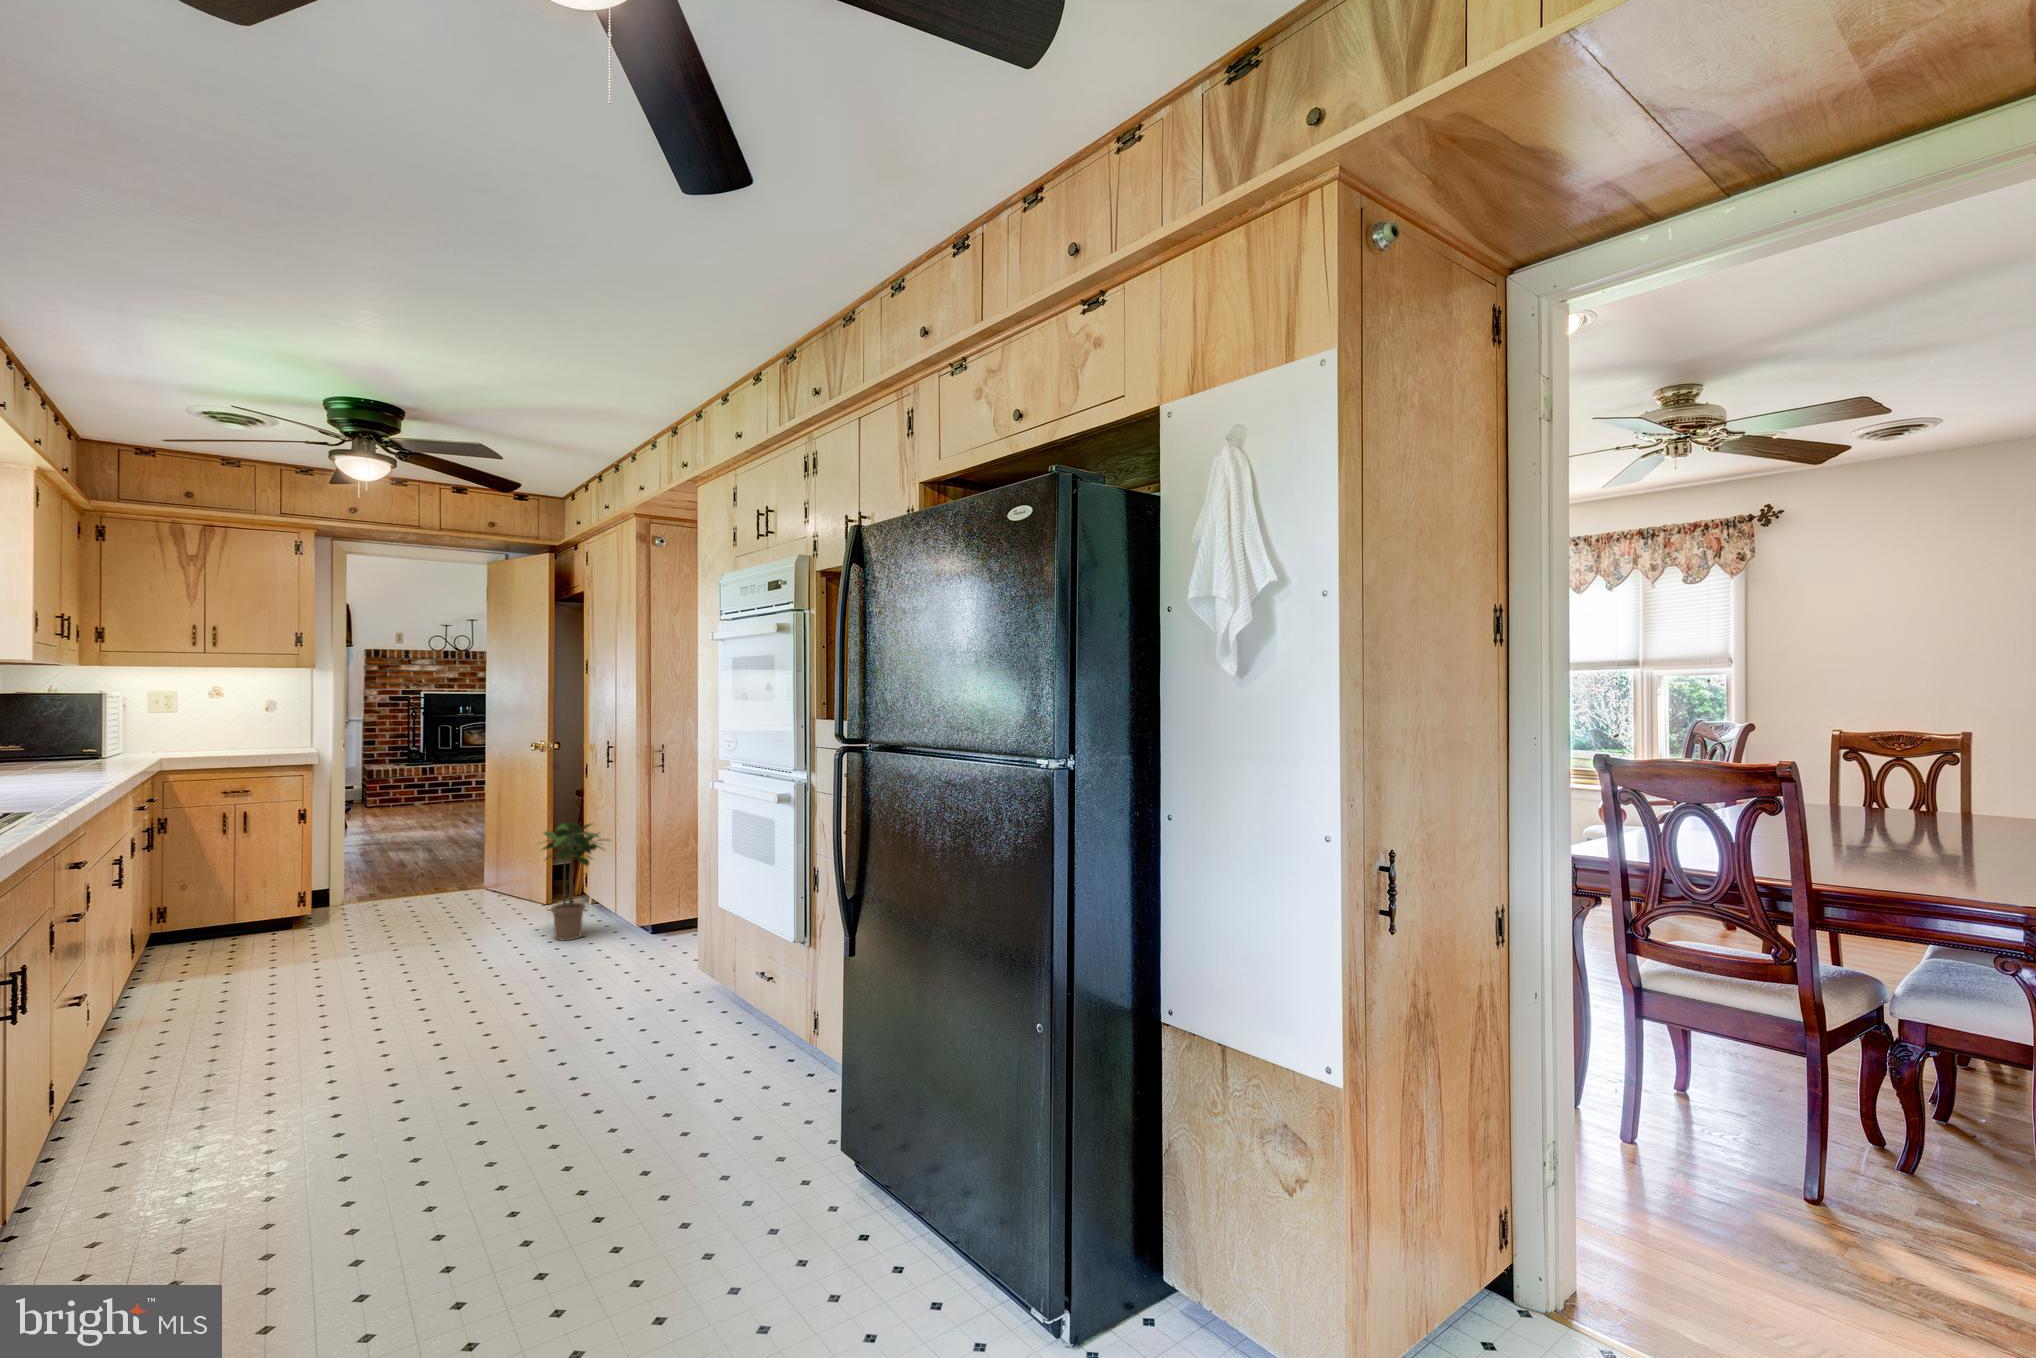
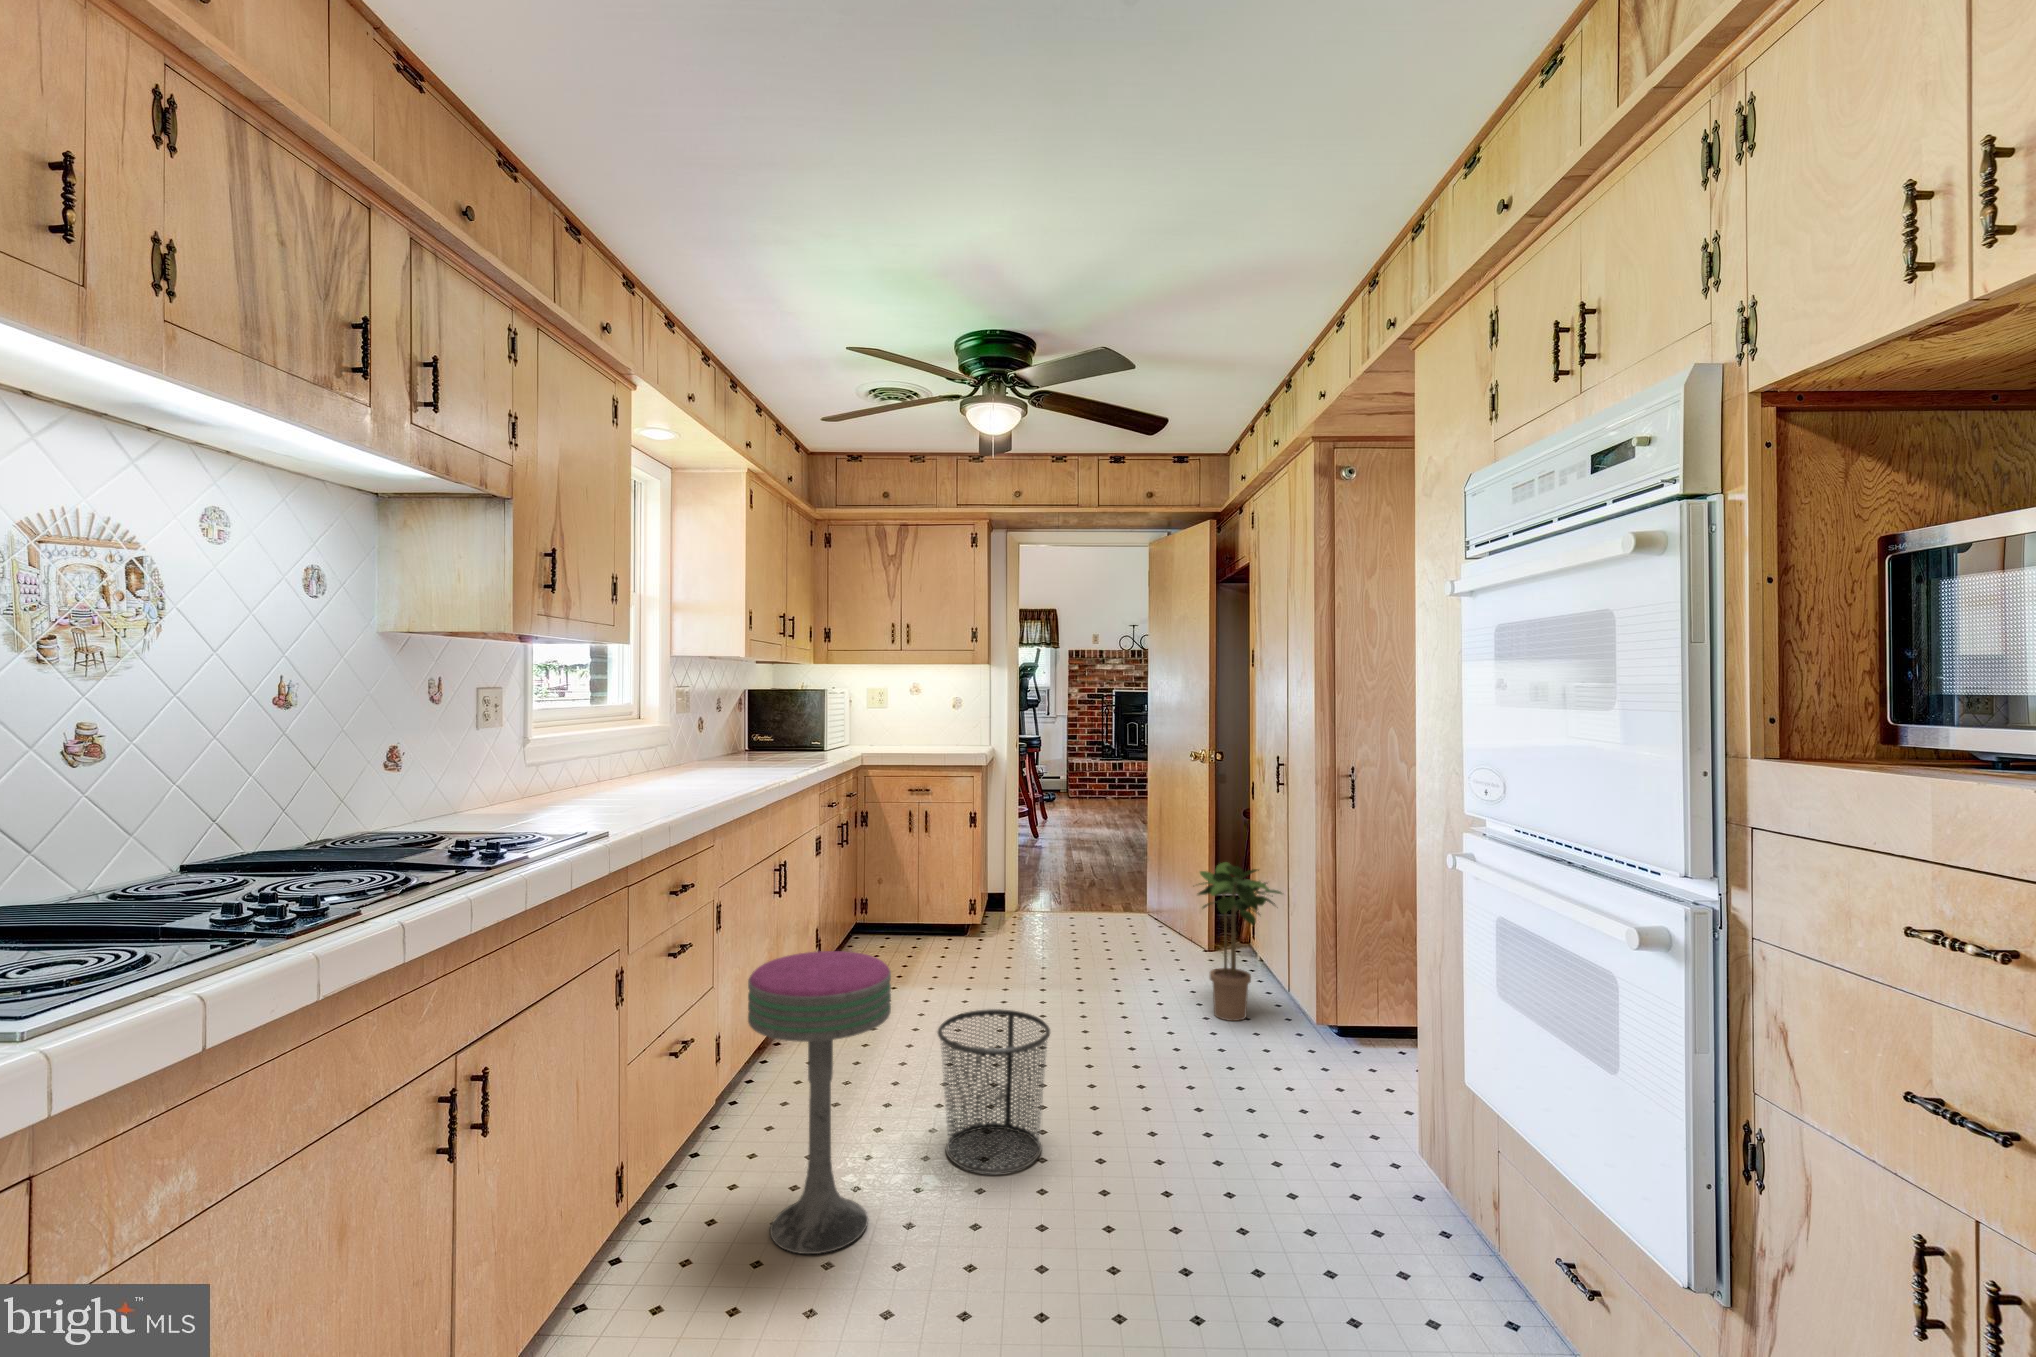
bar stool: none [173,896,312,1120] -> present [748,951,891,1254]
waste bin: none [333,936,436,1052] -> present [937,1009,1050,1174]

